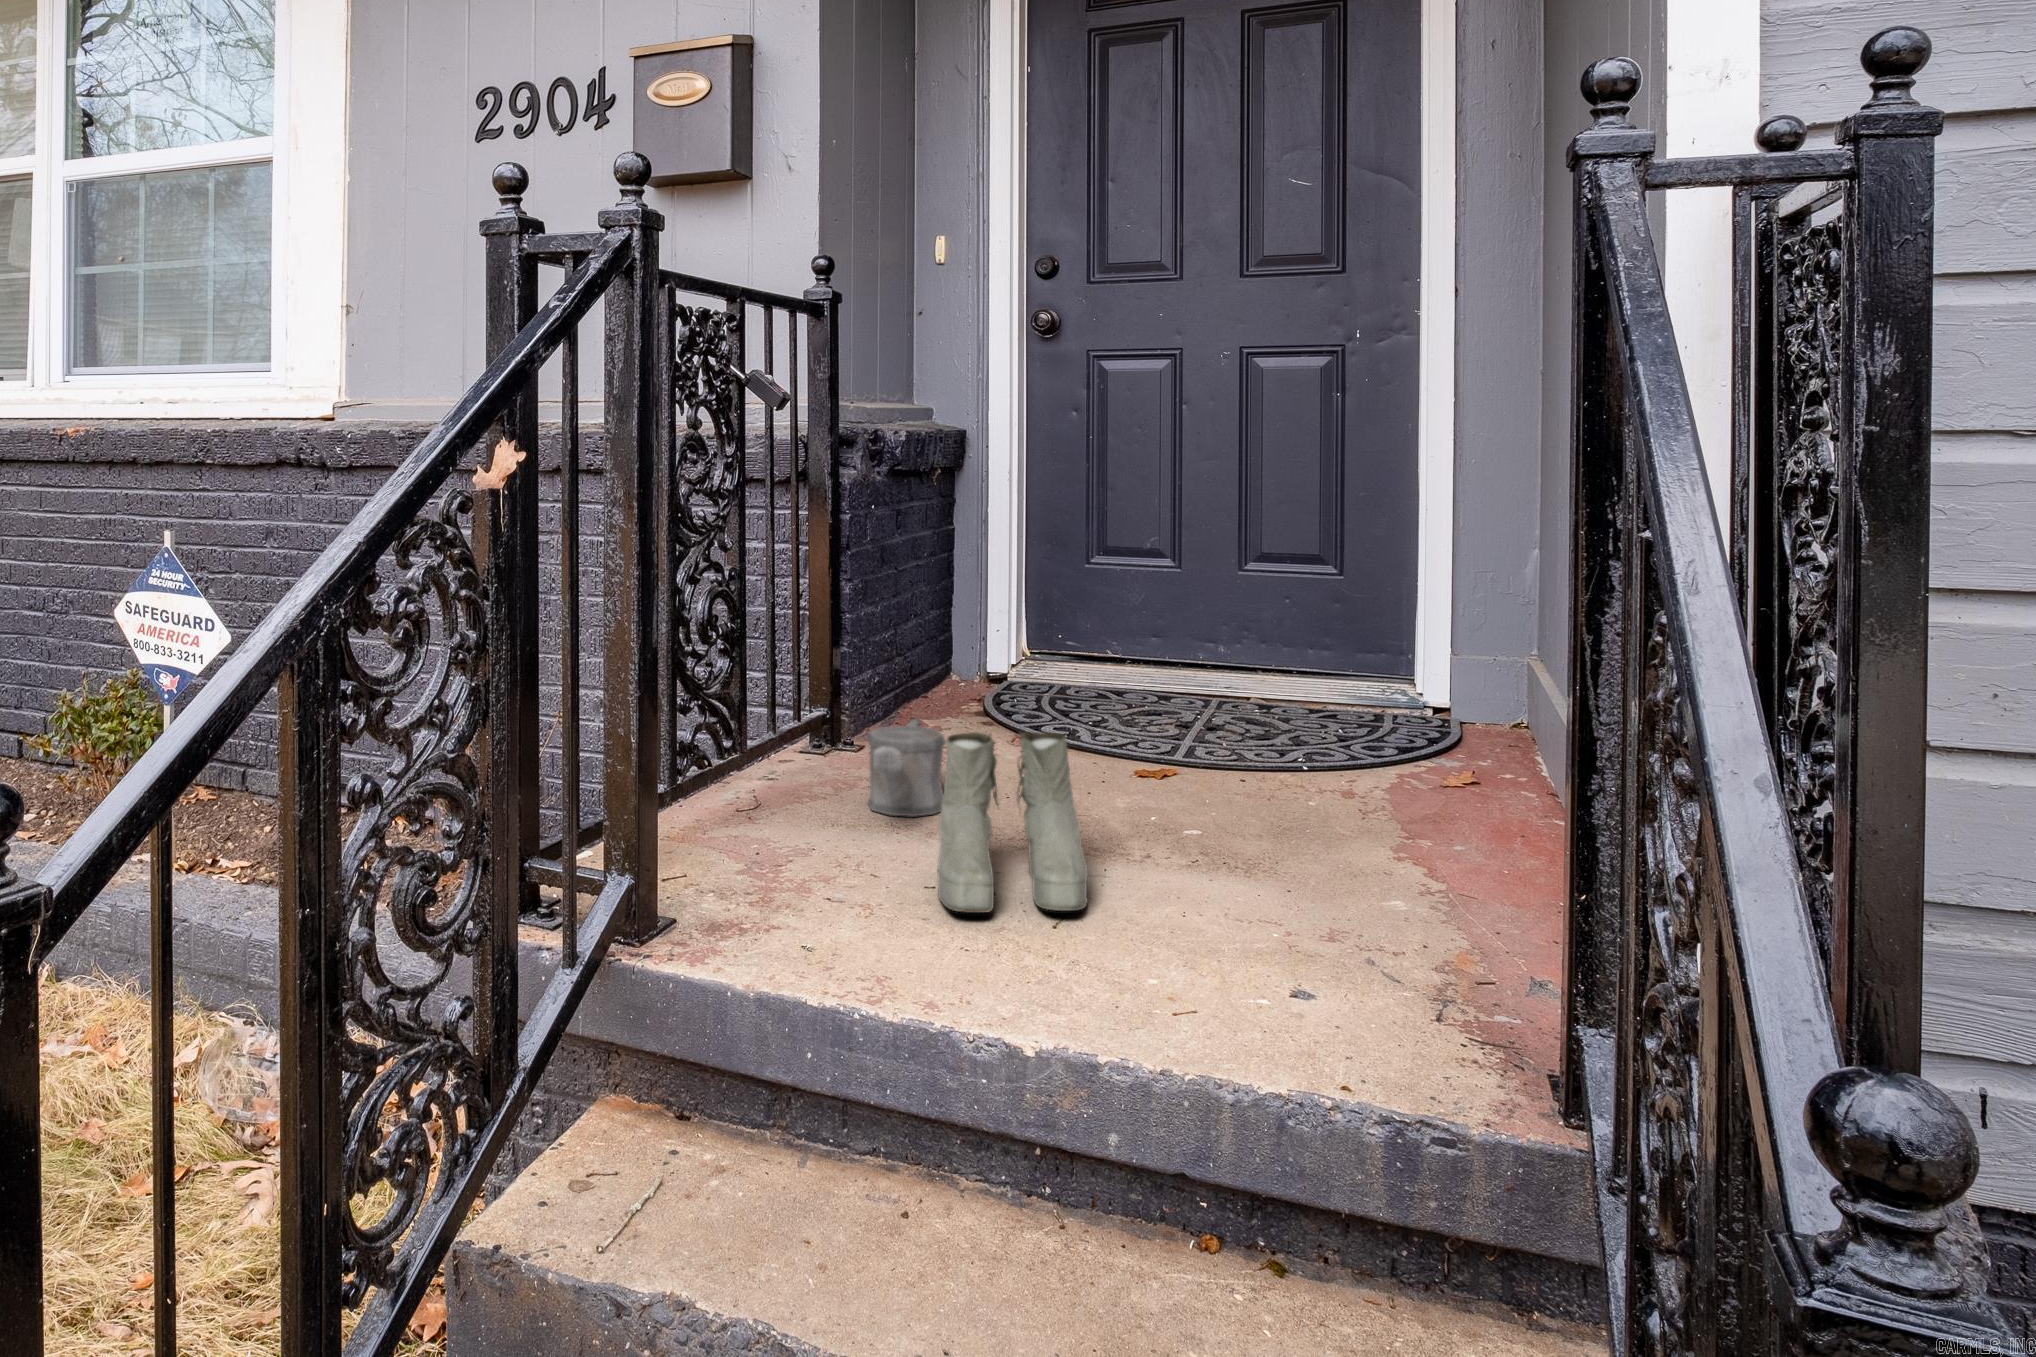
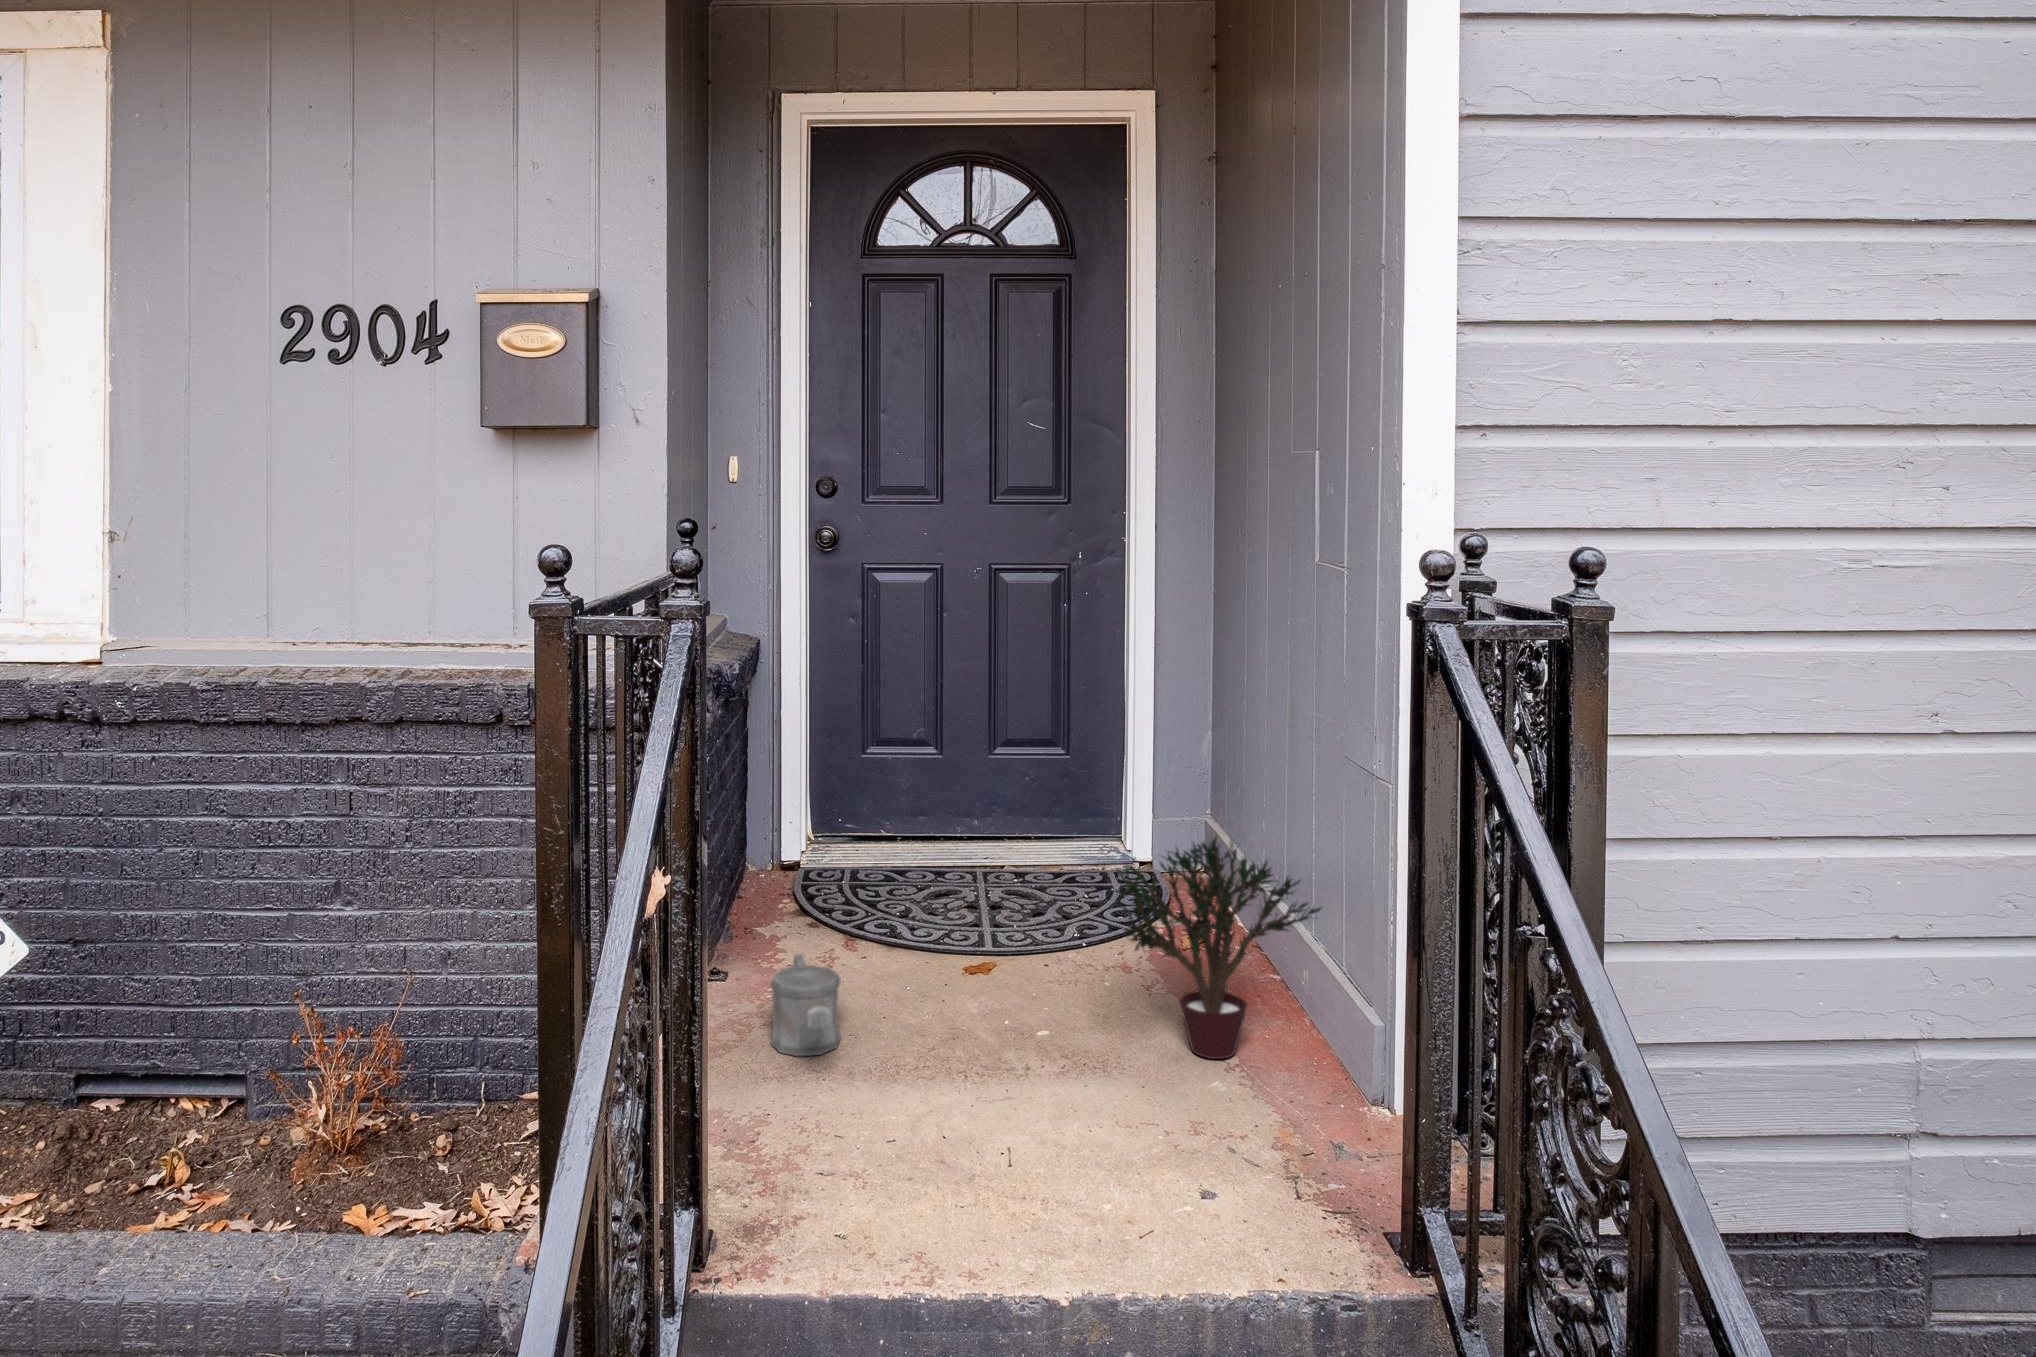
potted plant: none [1253,592,1556,877] -> present [1116,836,1321,1059]
boots: present [937,732,1088,913] -> none [887,985,1023,1166]

